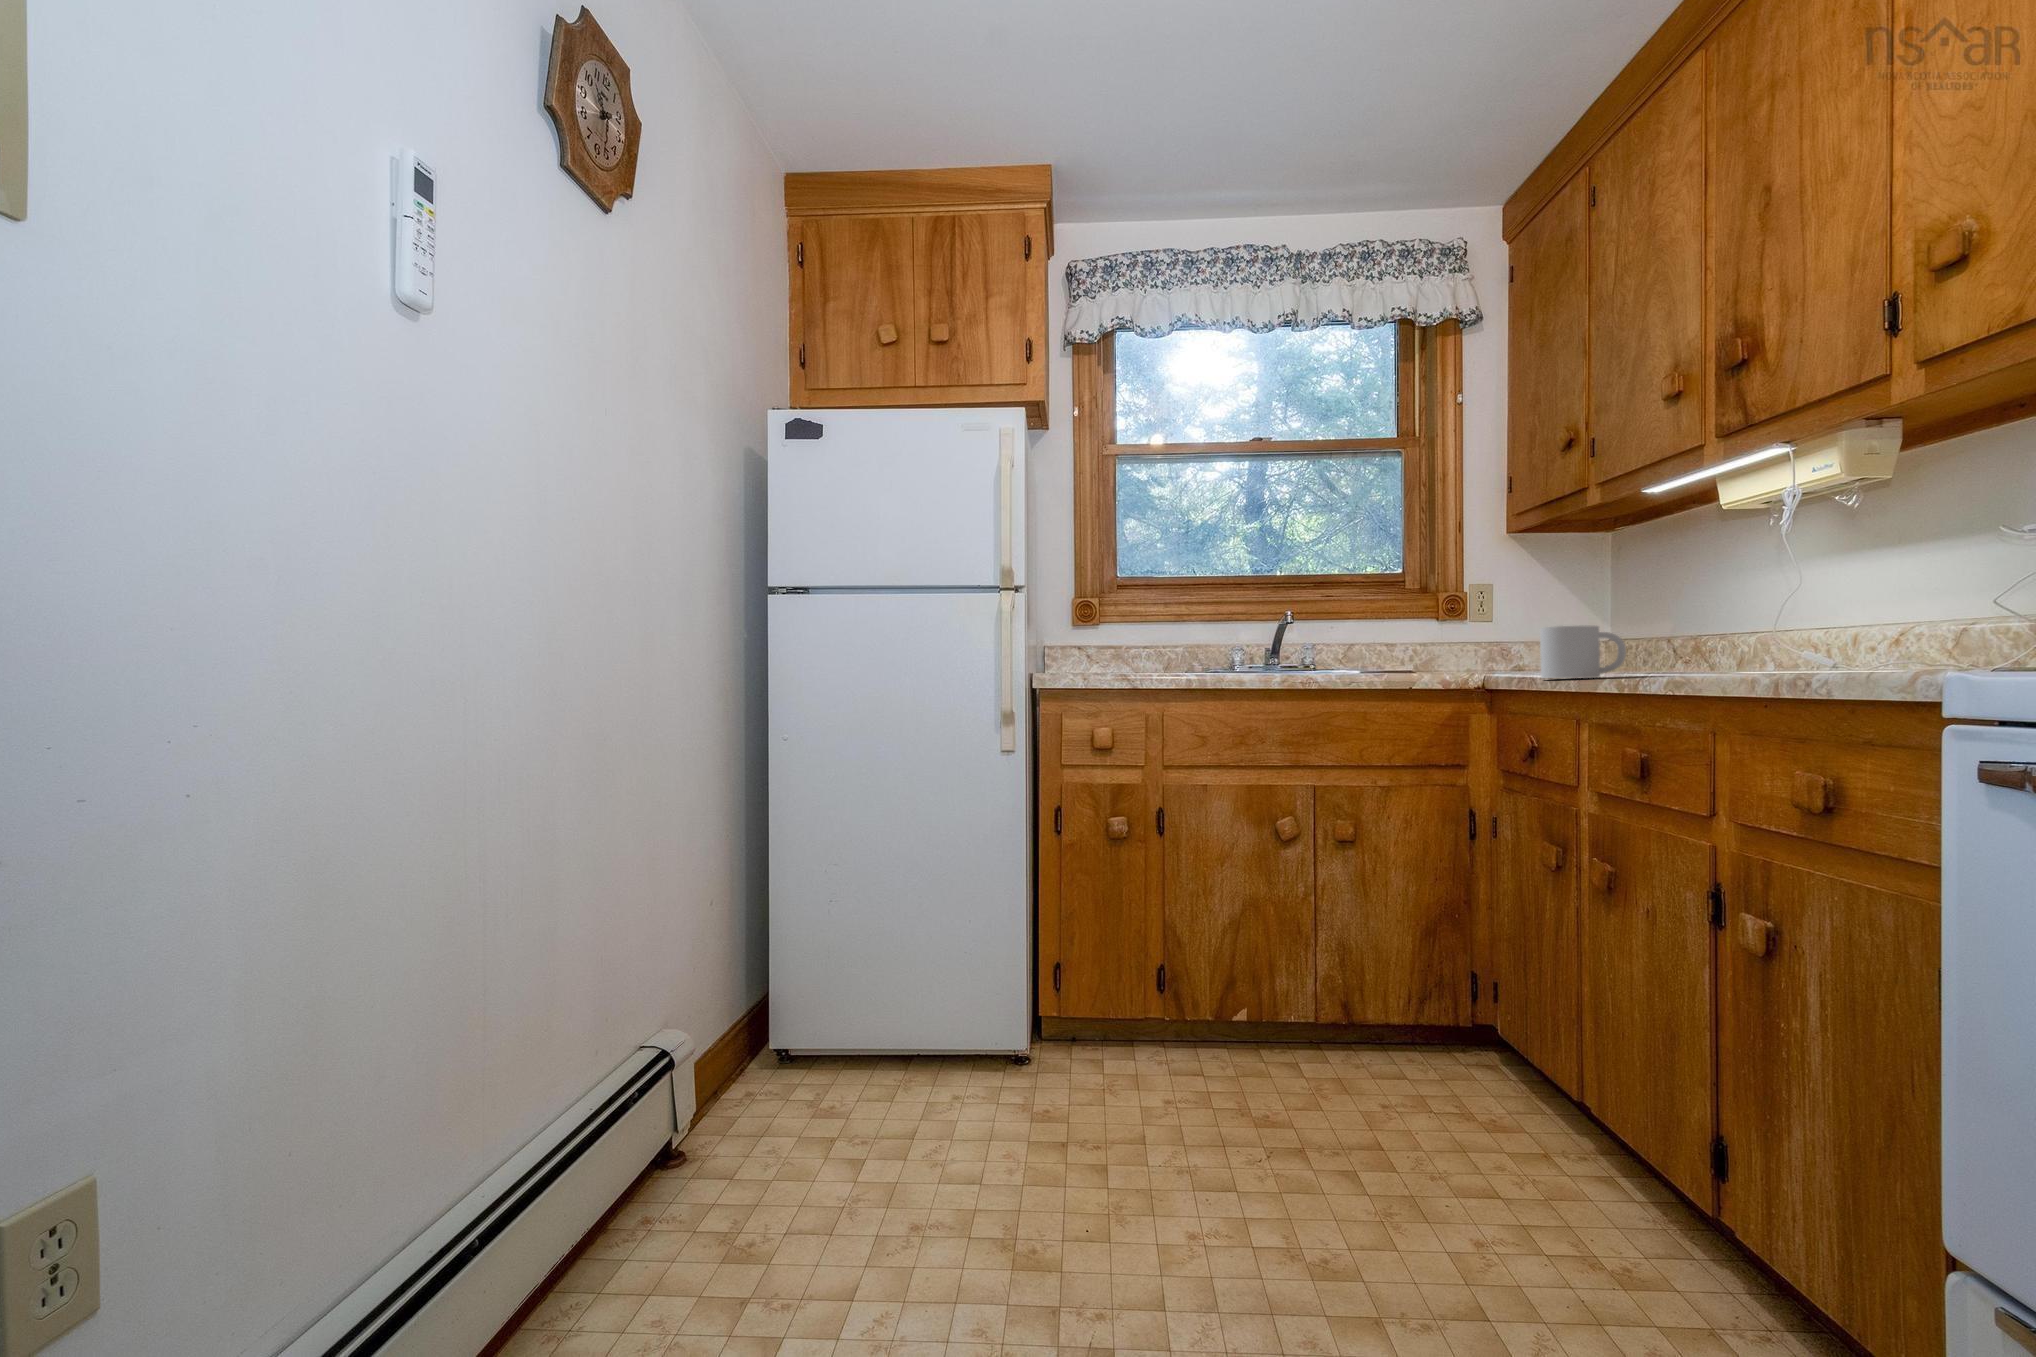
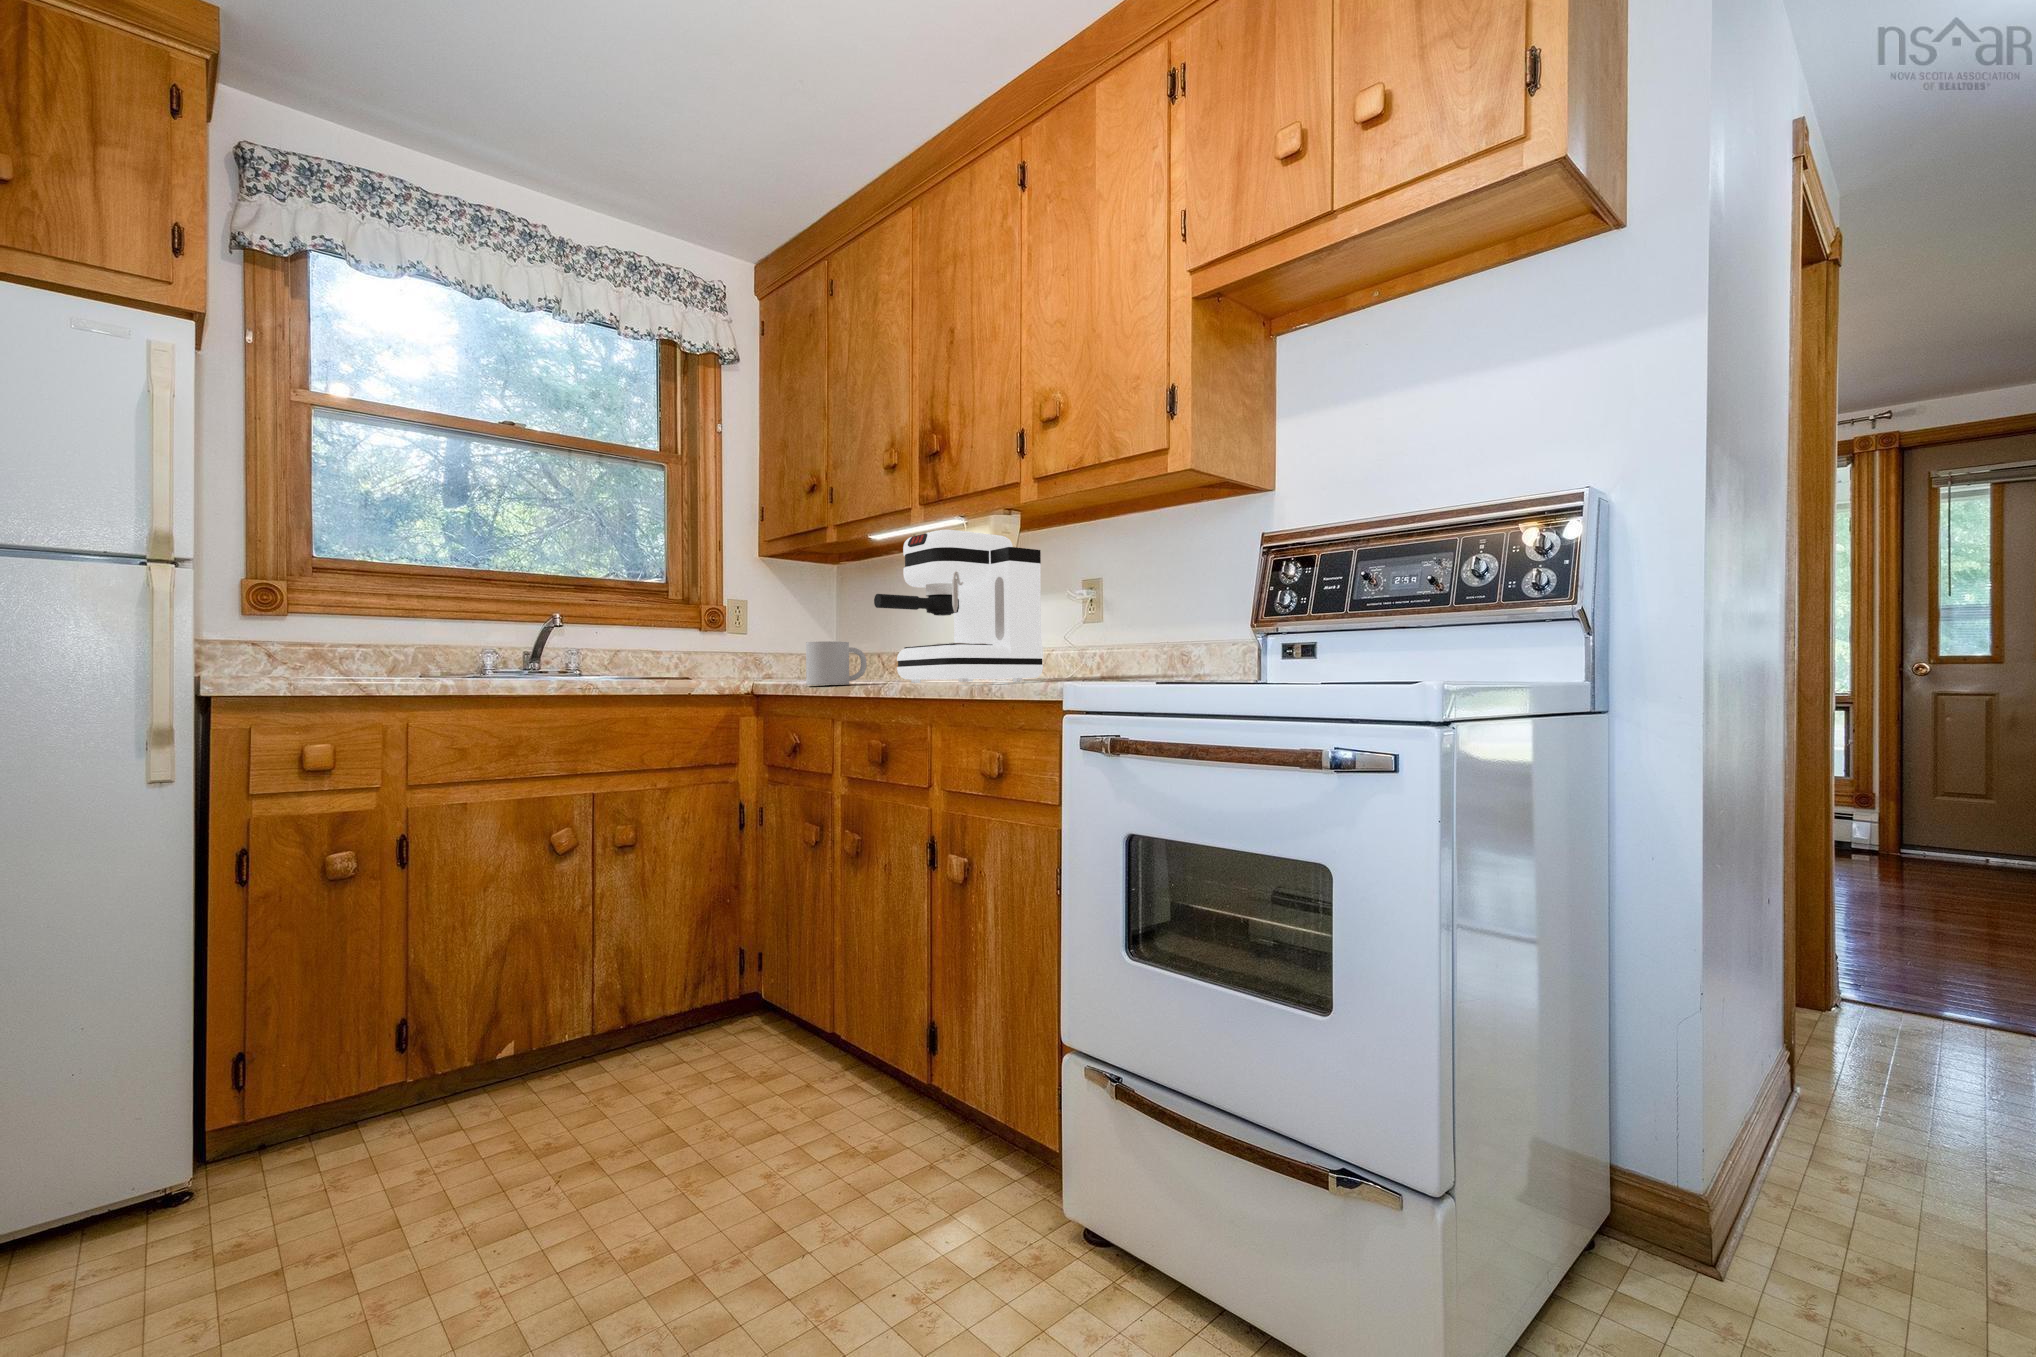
coffee maker: none [1622,462,1928,676] -> present [874,530,1043,683]

